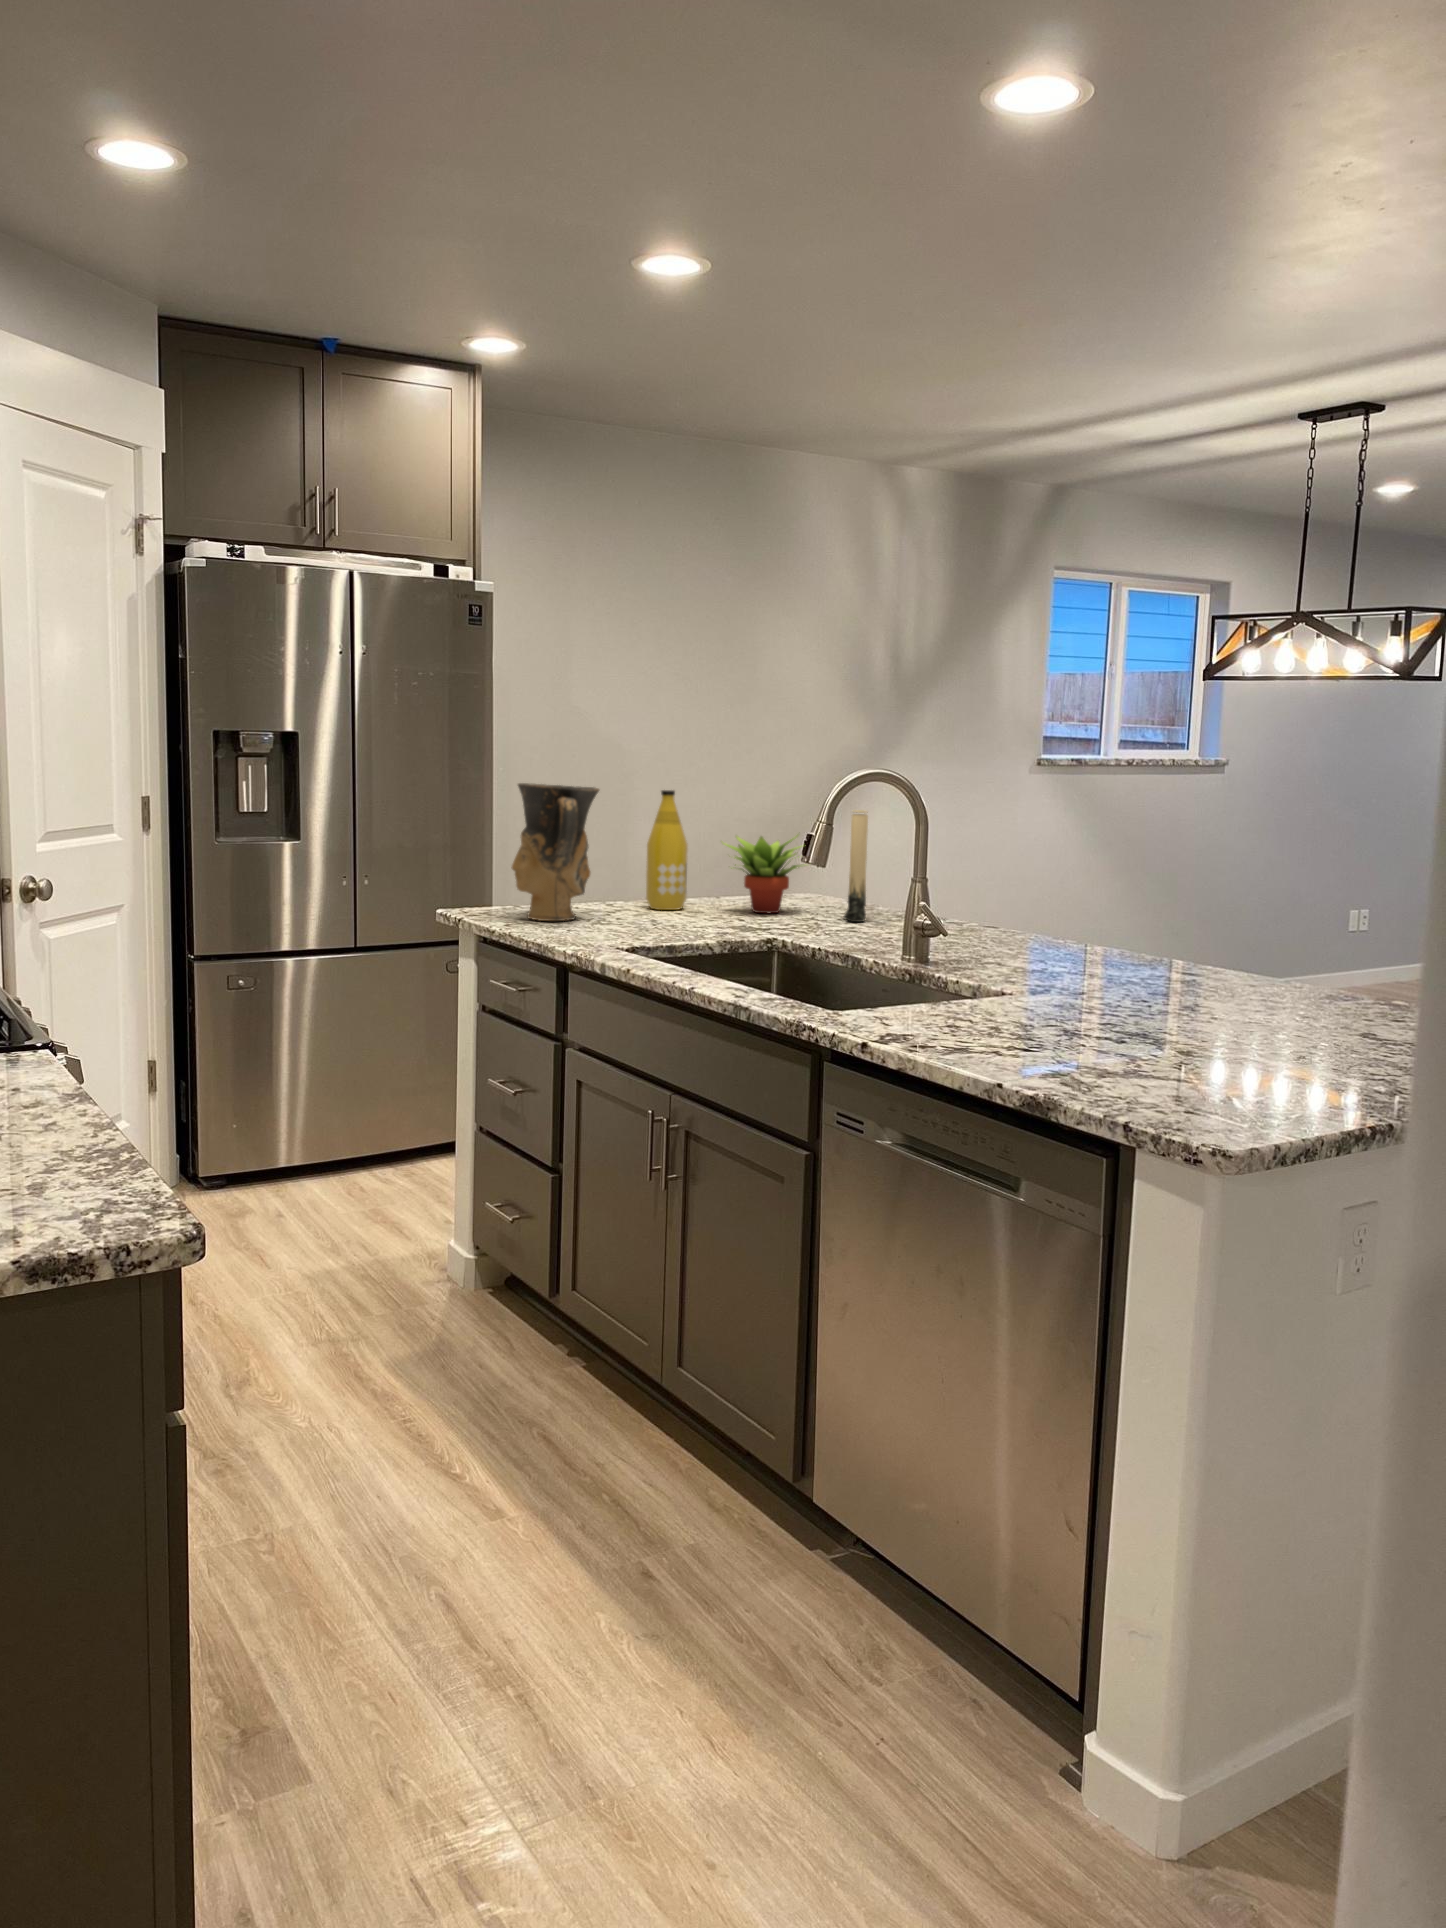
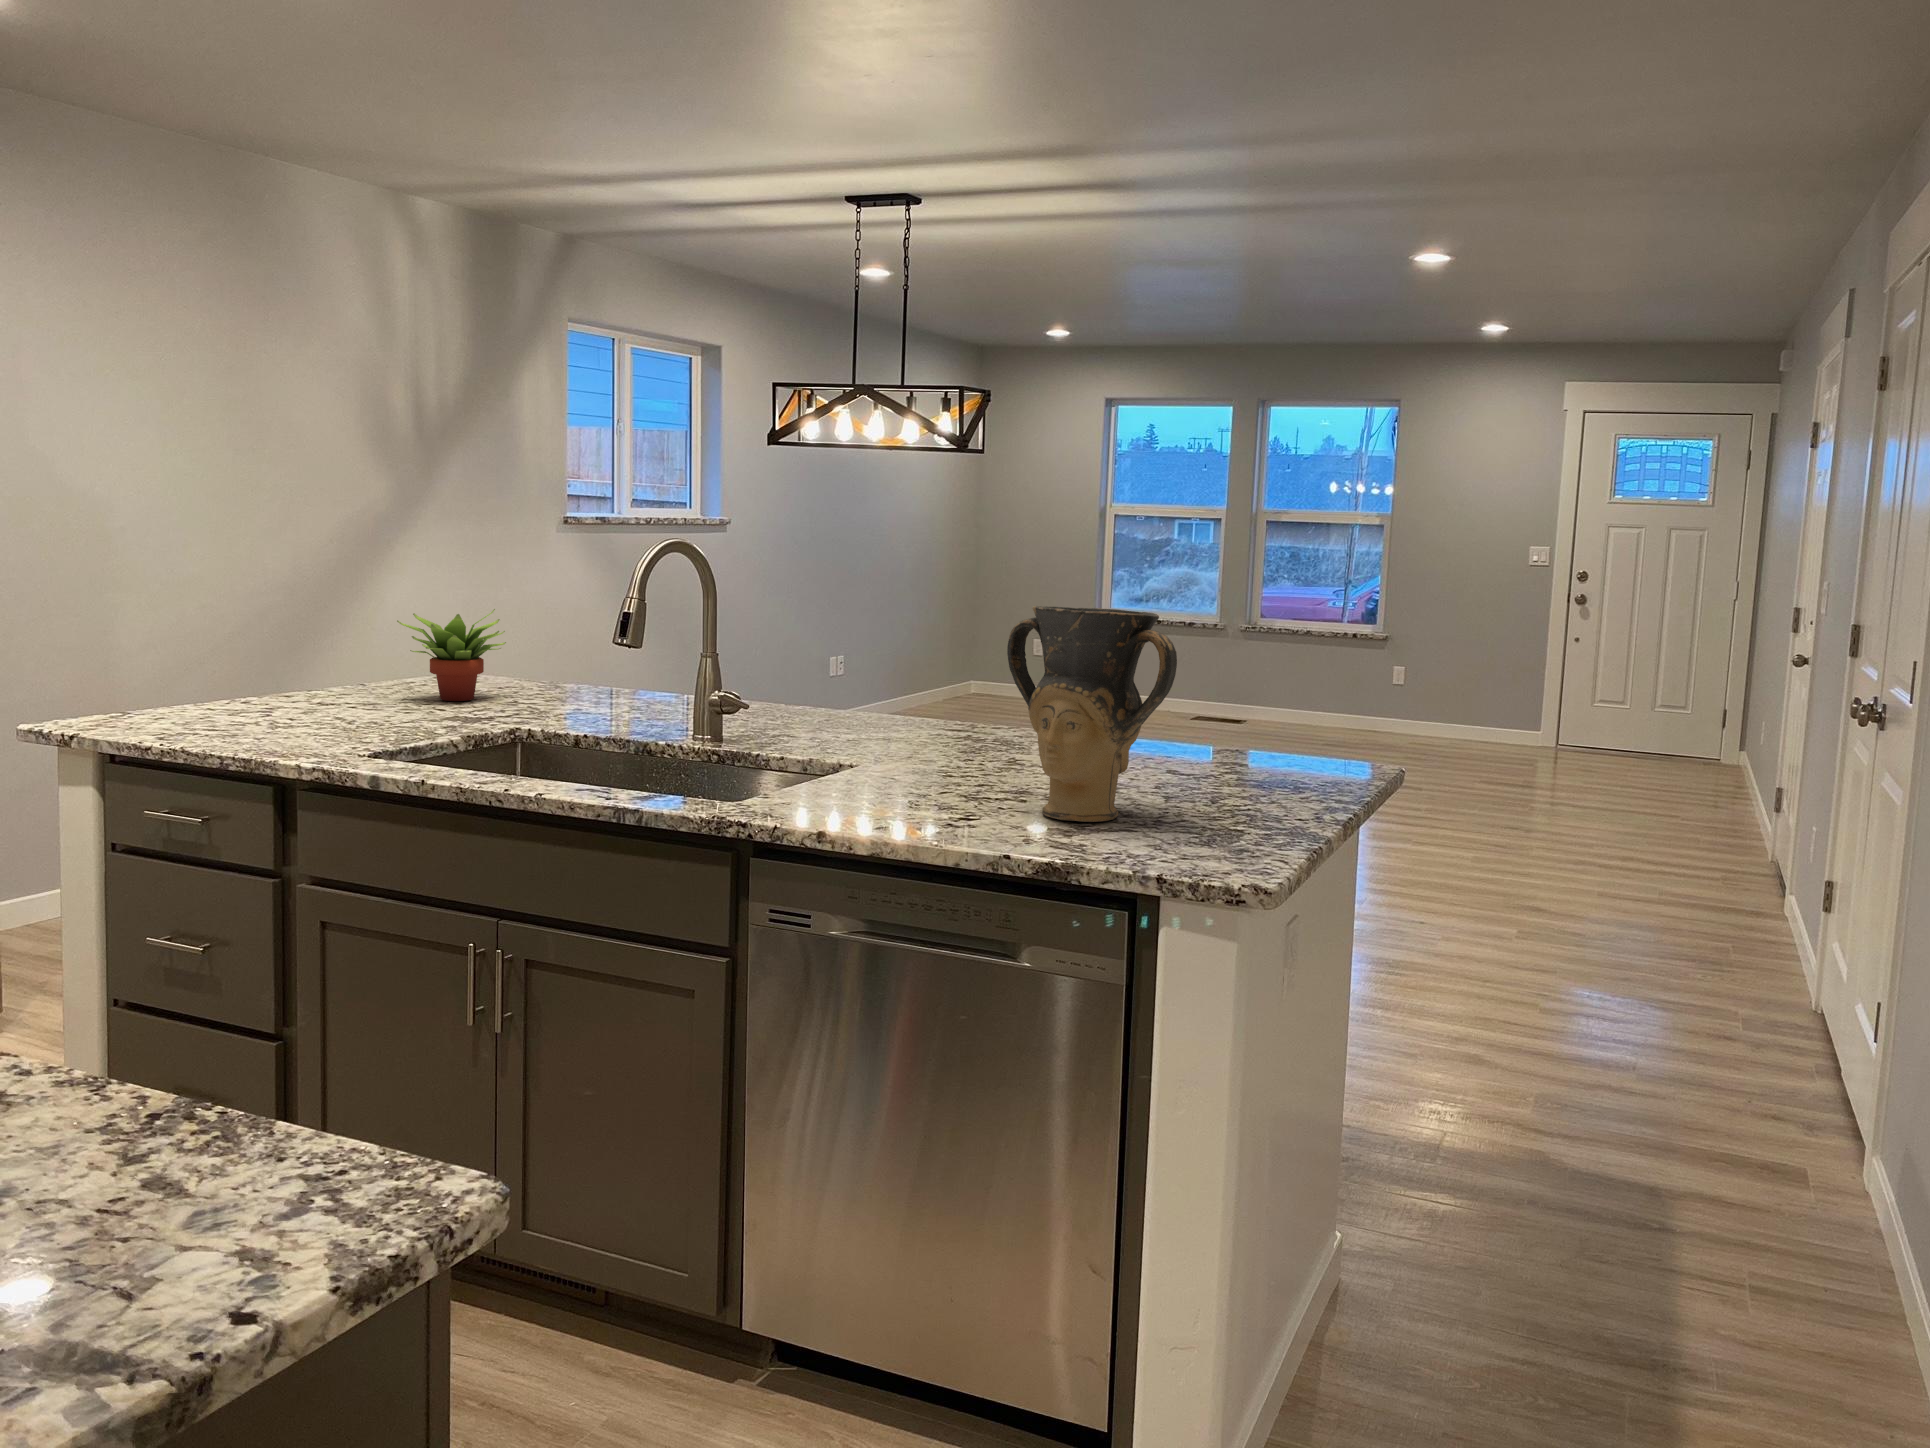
vase: present [511,783,599,921] -> present [1007,606,1177,822]
bottle: present [646,790,688,910] -> none [301,563,355,705]
candle: present [843,810,868,922] -> none [556,583,585,704]

